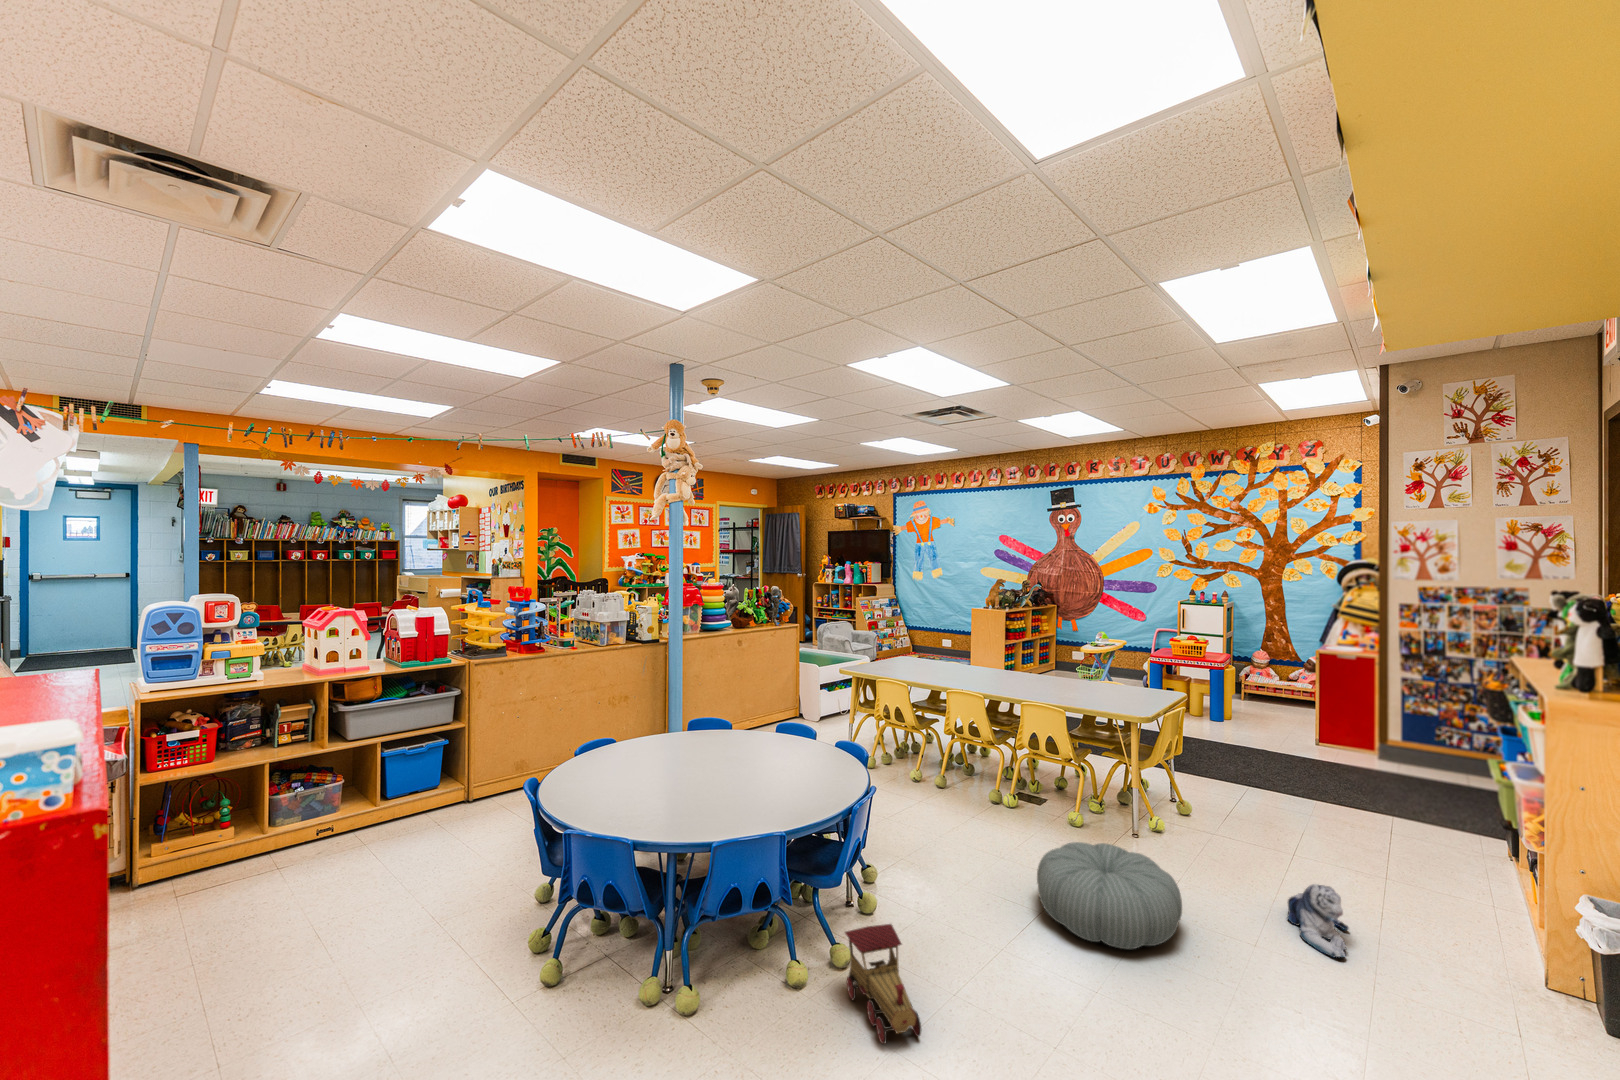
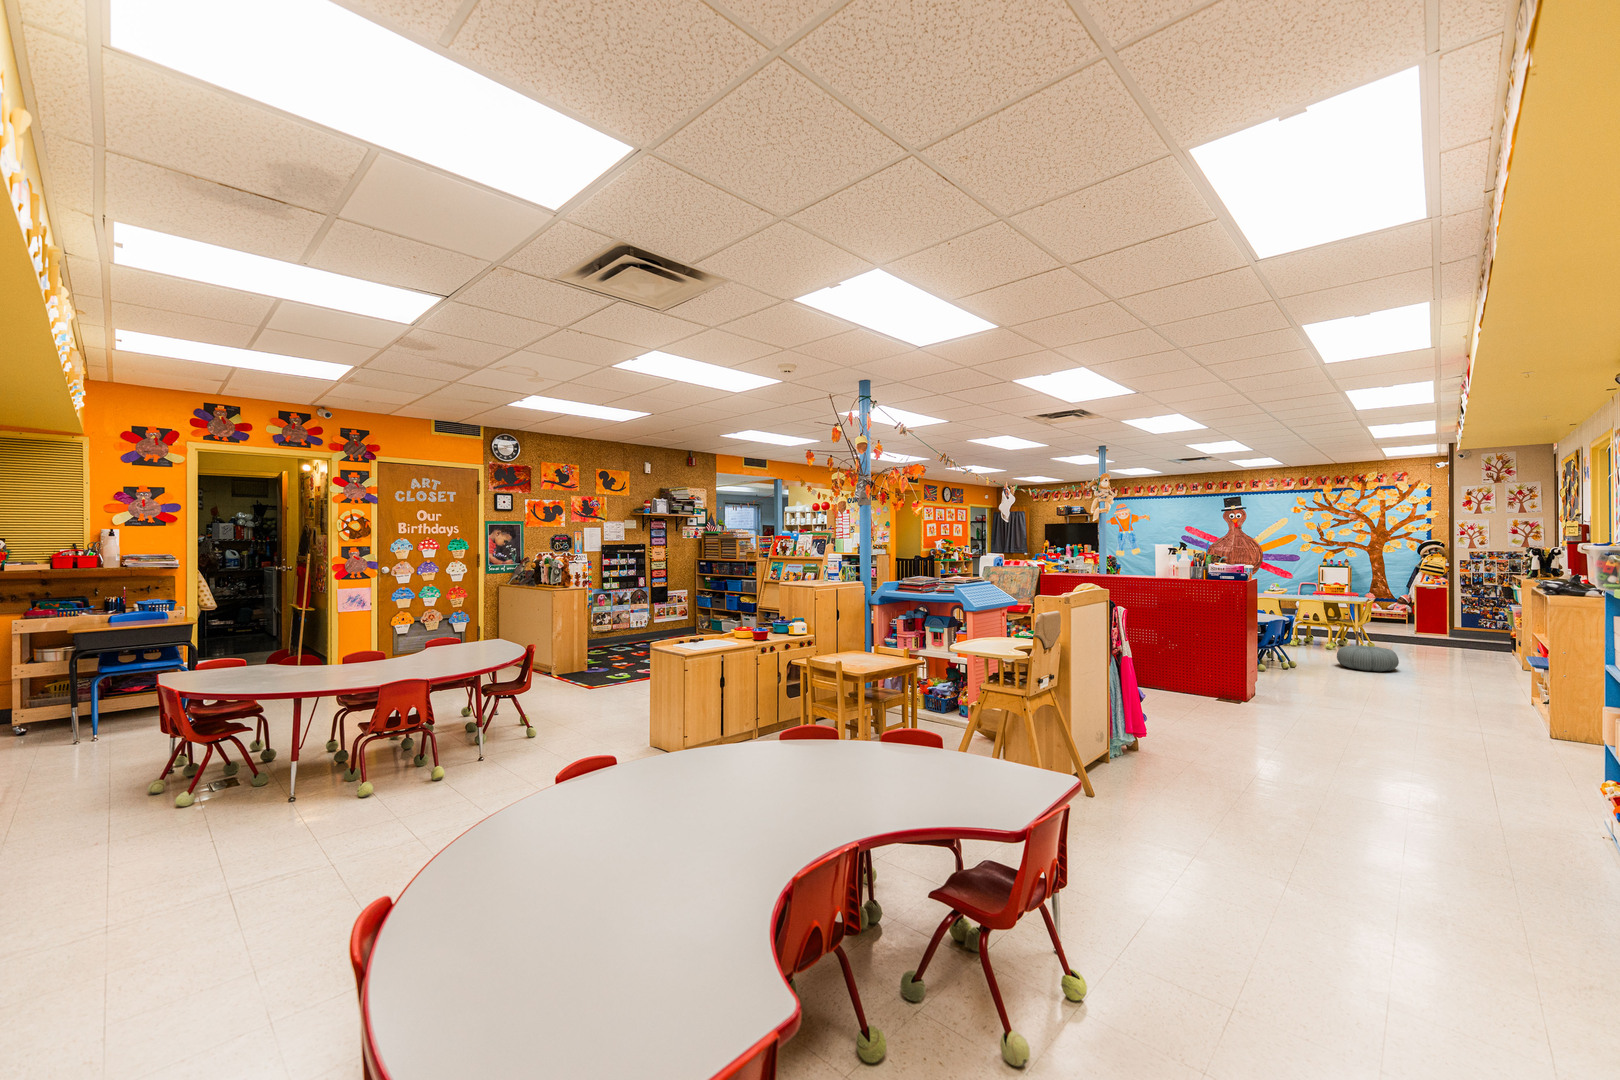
plush toy: present [1287,884,1349,957] -> none [1432,651,1457,671]
toy train: present [845,924,922,1044] -> none [1297,658,1337,682]

